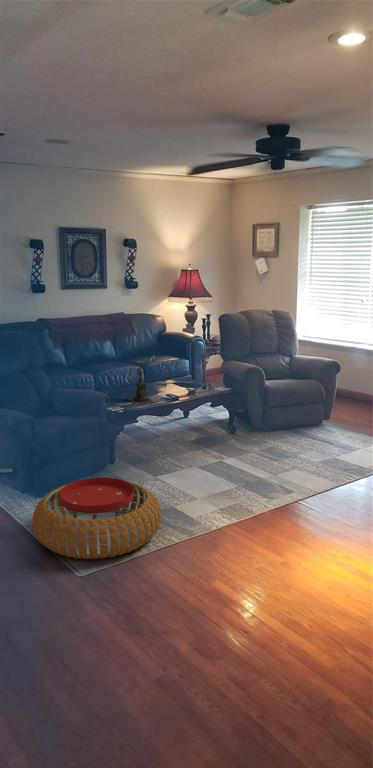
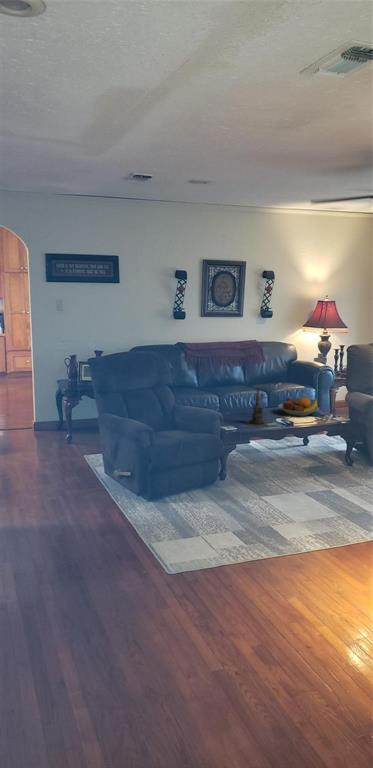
fruit bowl: none [159,369,200,389] -> present [278,397,319,416]
pouf: present [32,477,161,559] -> none [137,488,254,562]

